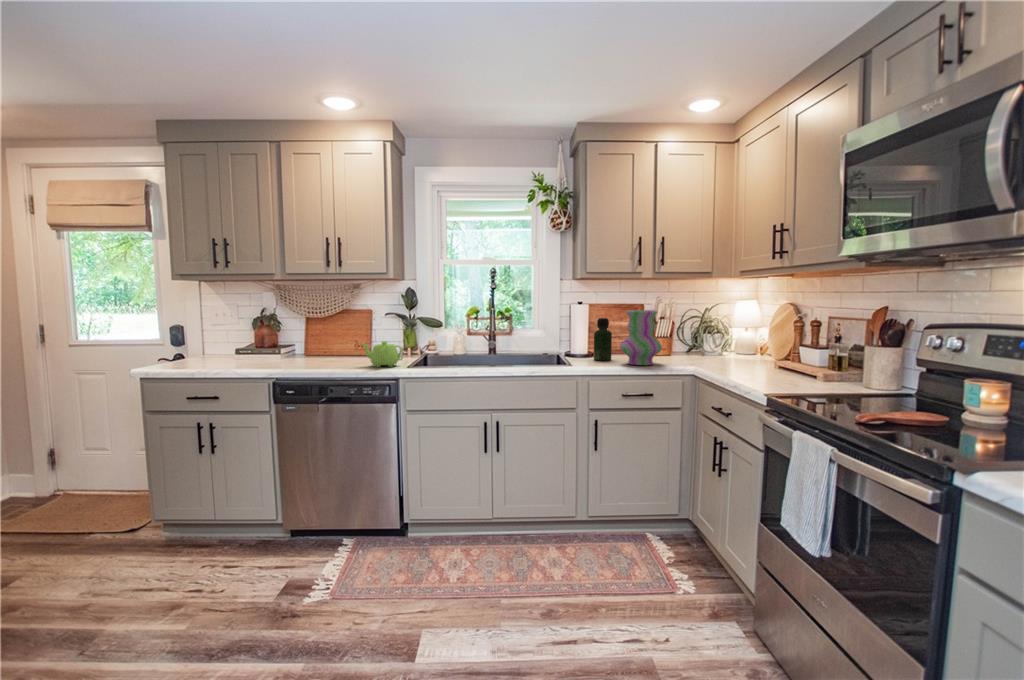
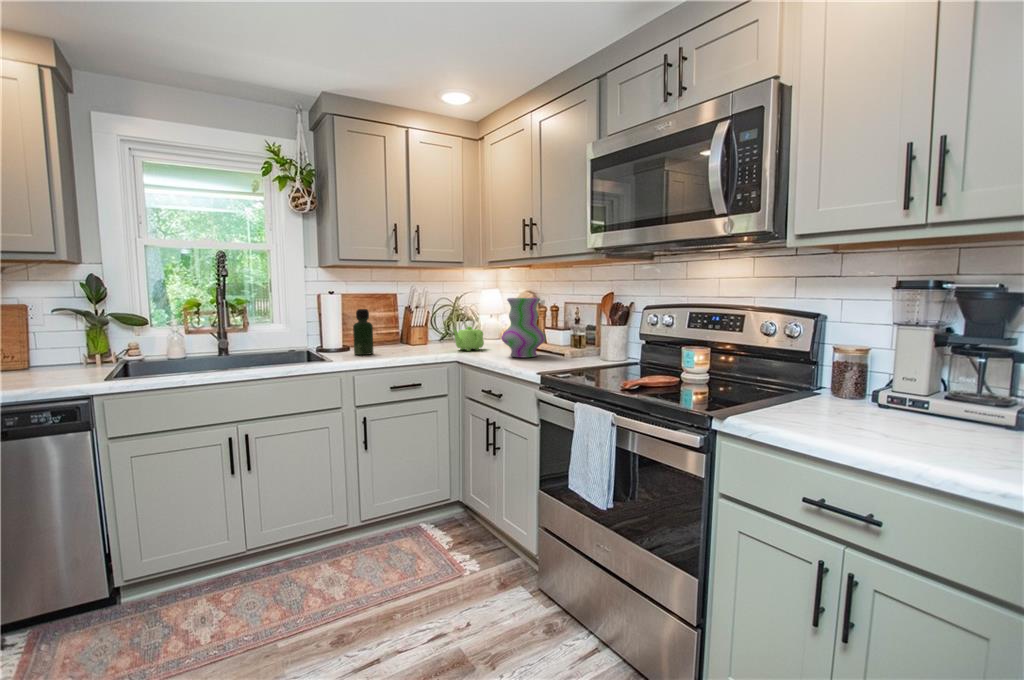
vase: present [620,310,662,365] -> present [501,298,546,358]
teapot: present [362,341,403,367] -> present [453,326,484,351]

